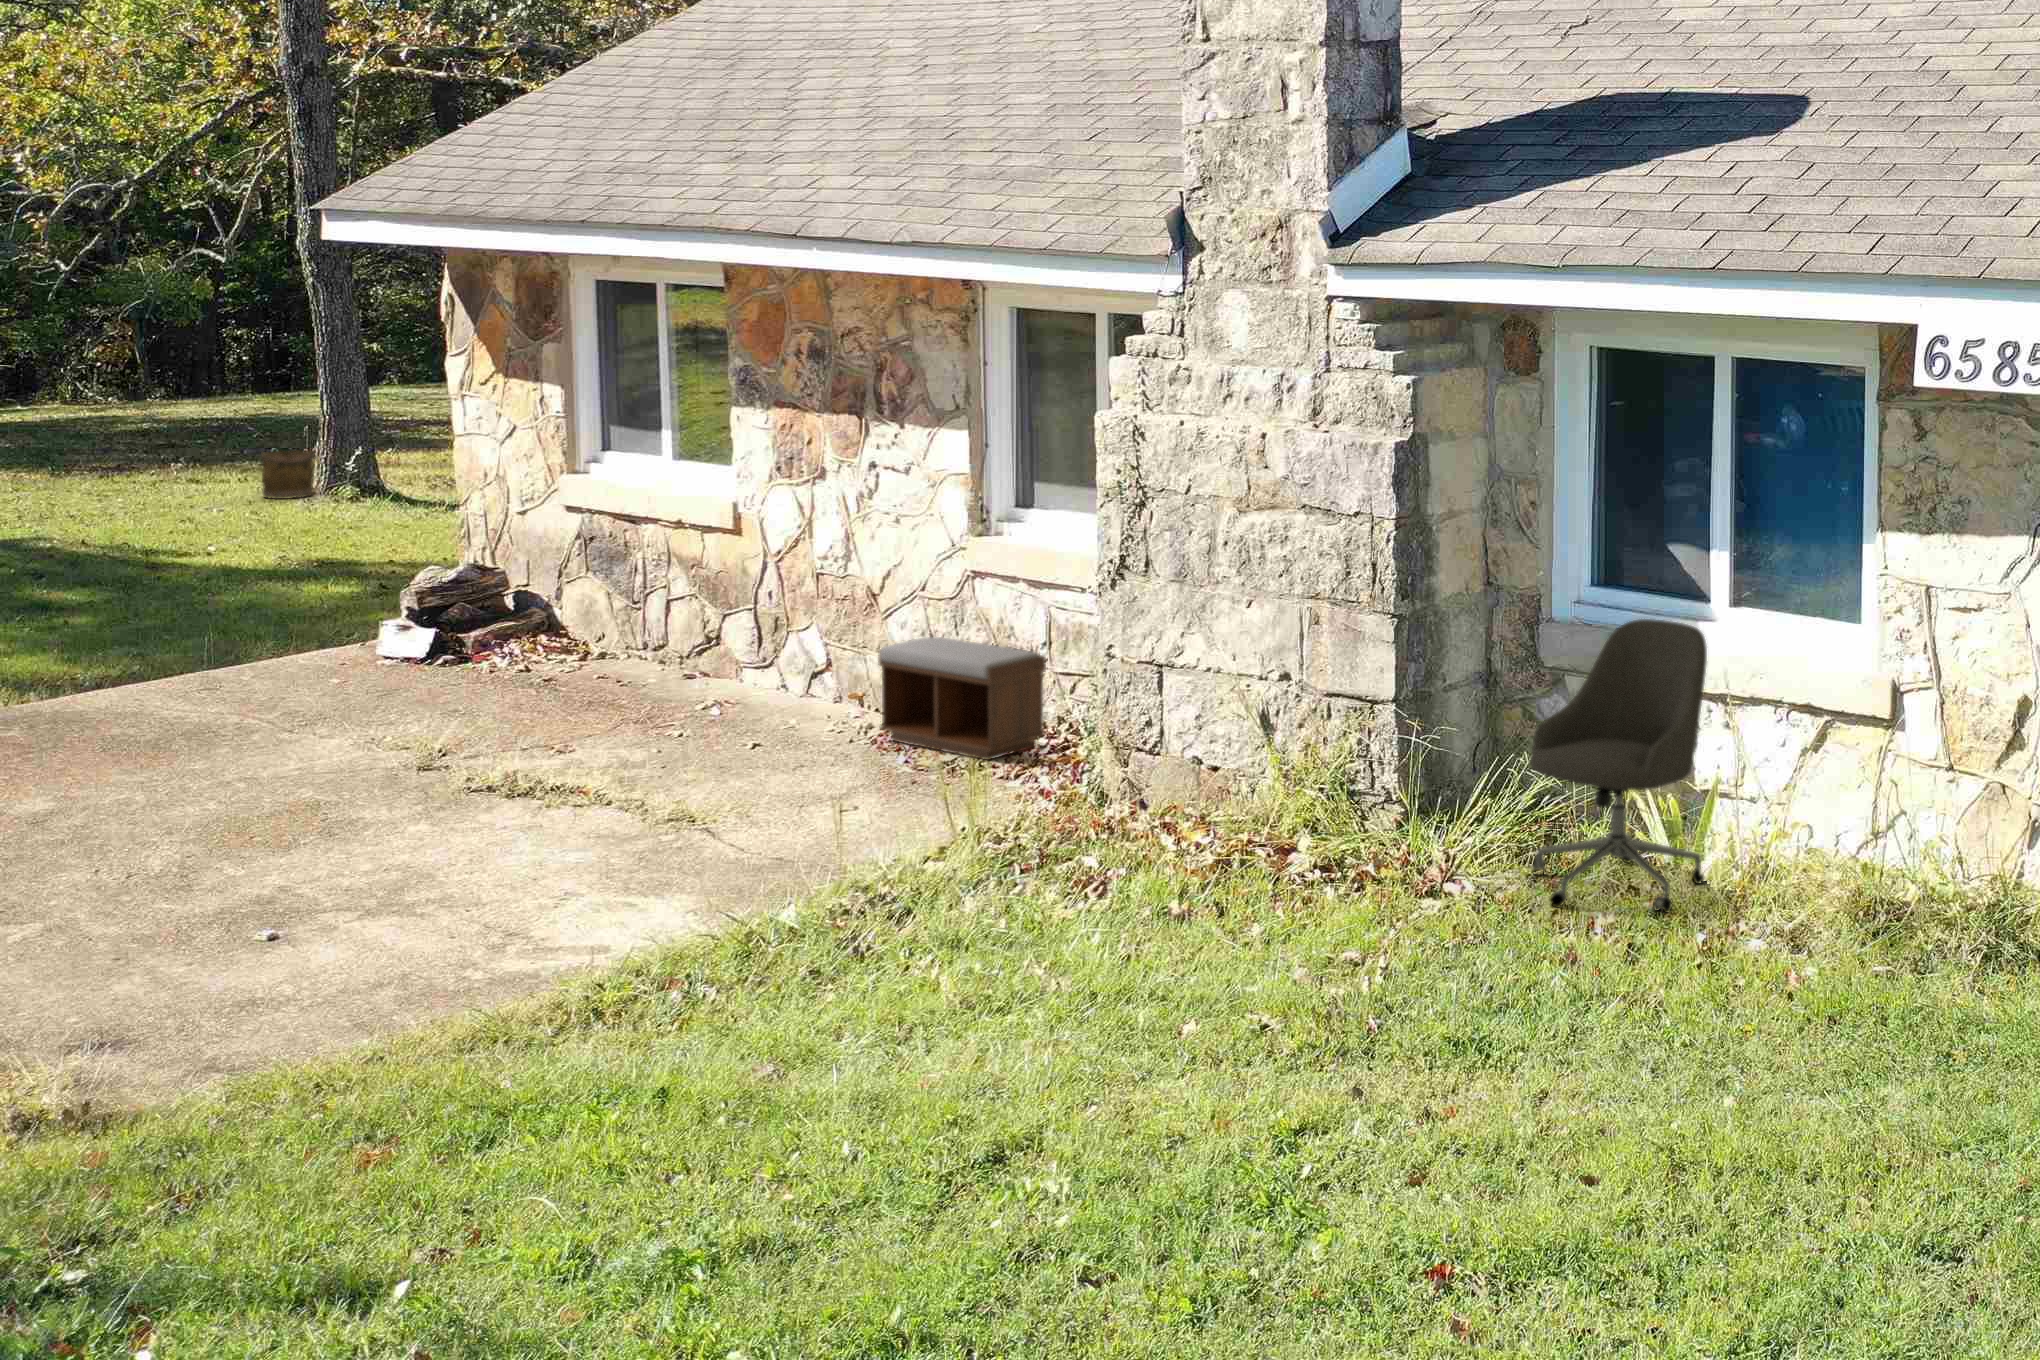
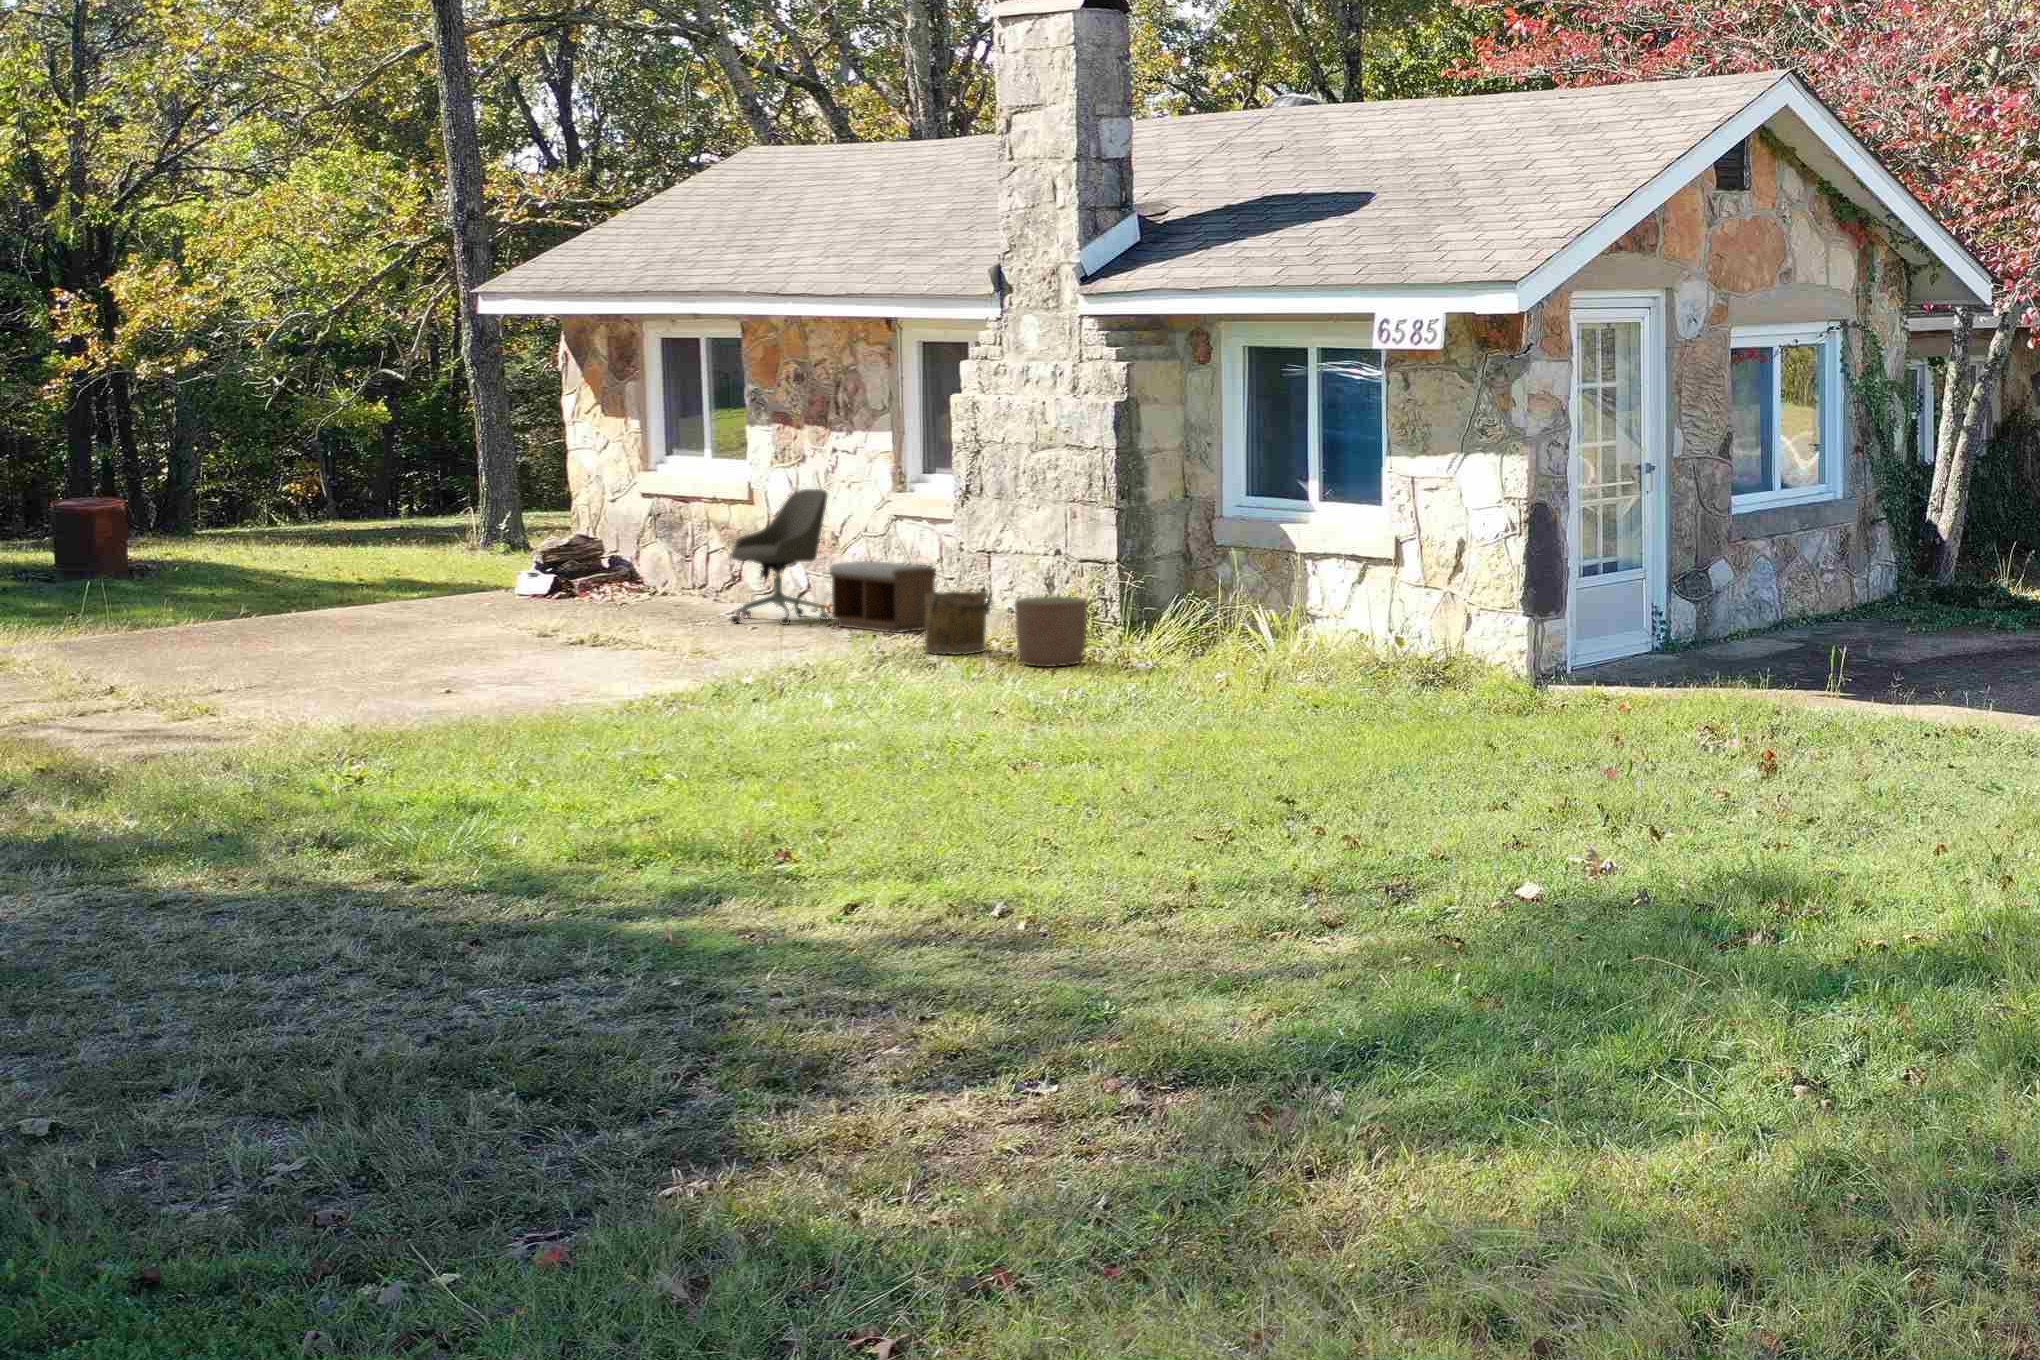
bucket: present [261,450,317,499] -> present [925,589,990,655]
chair: present [1530,619,1707,913] -> present [730,489,828,625]
planter: none [1240,754,1357,883] -> present [1015,596,1088,667]

